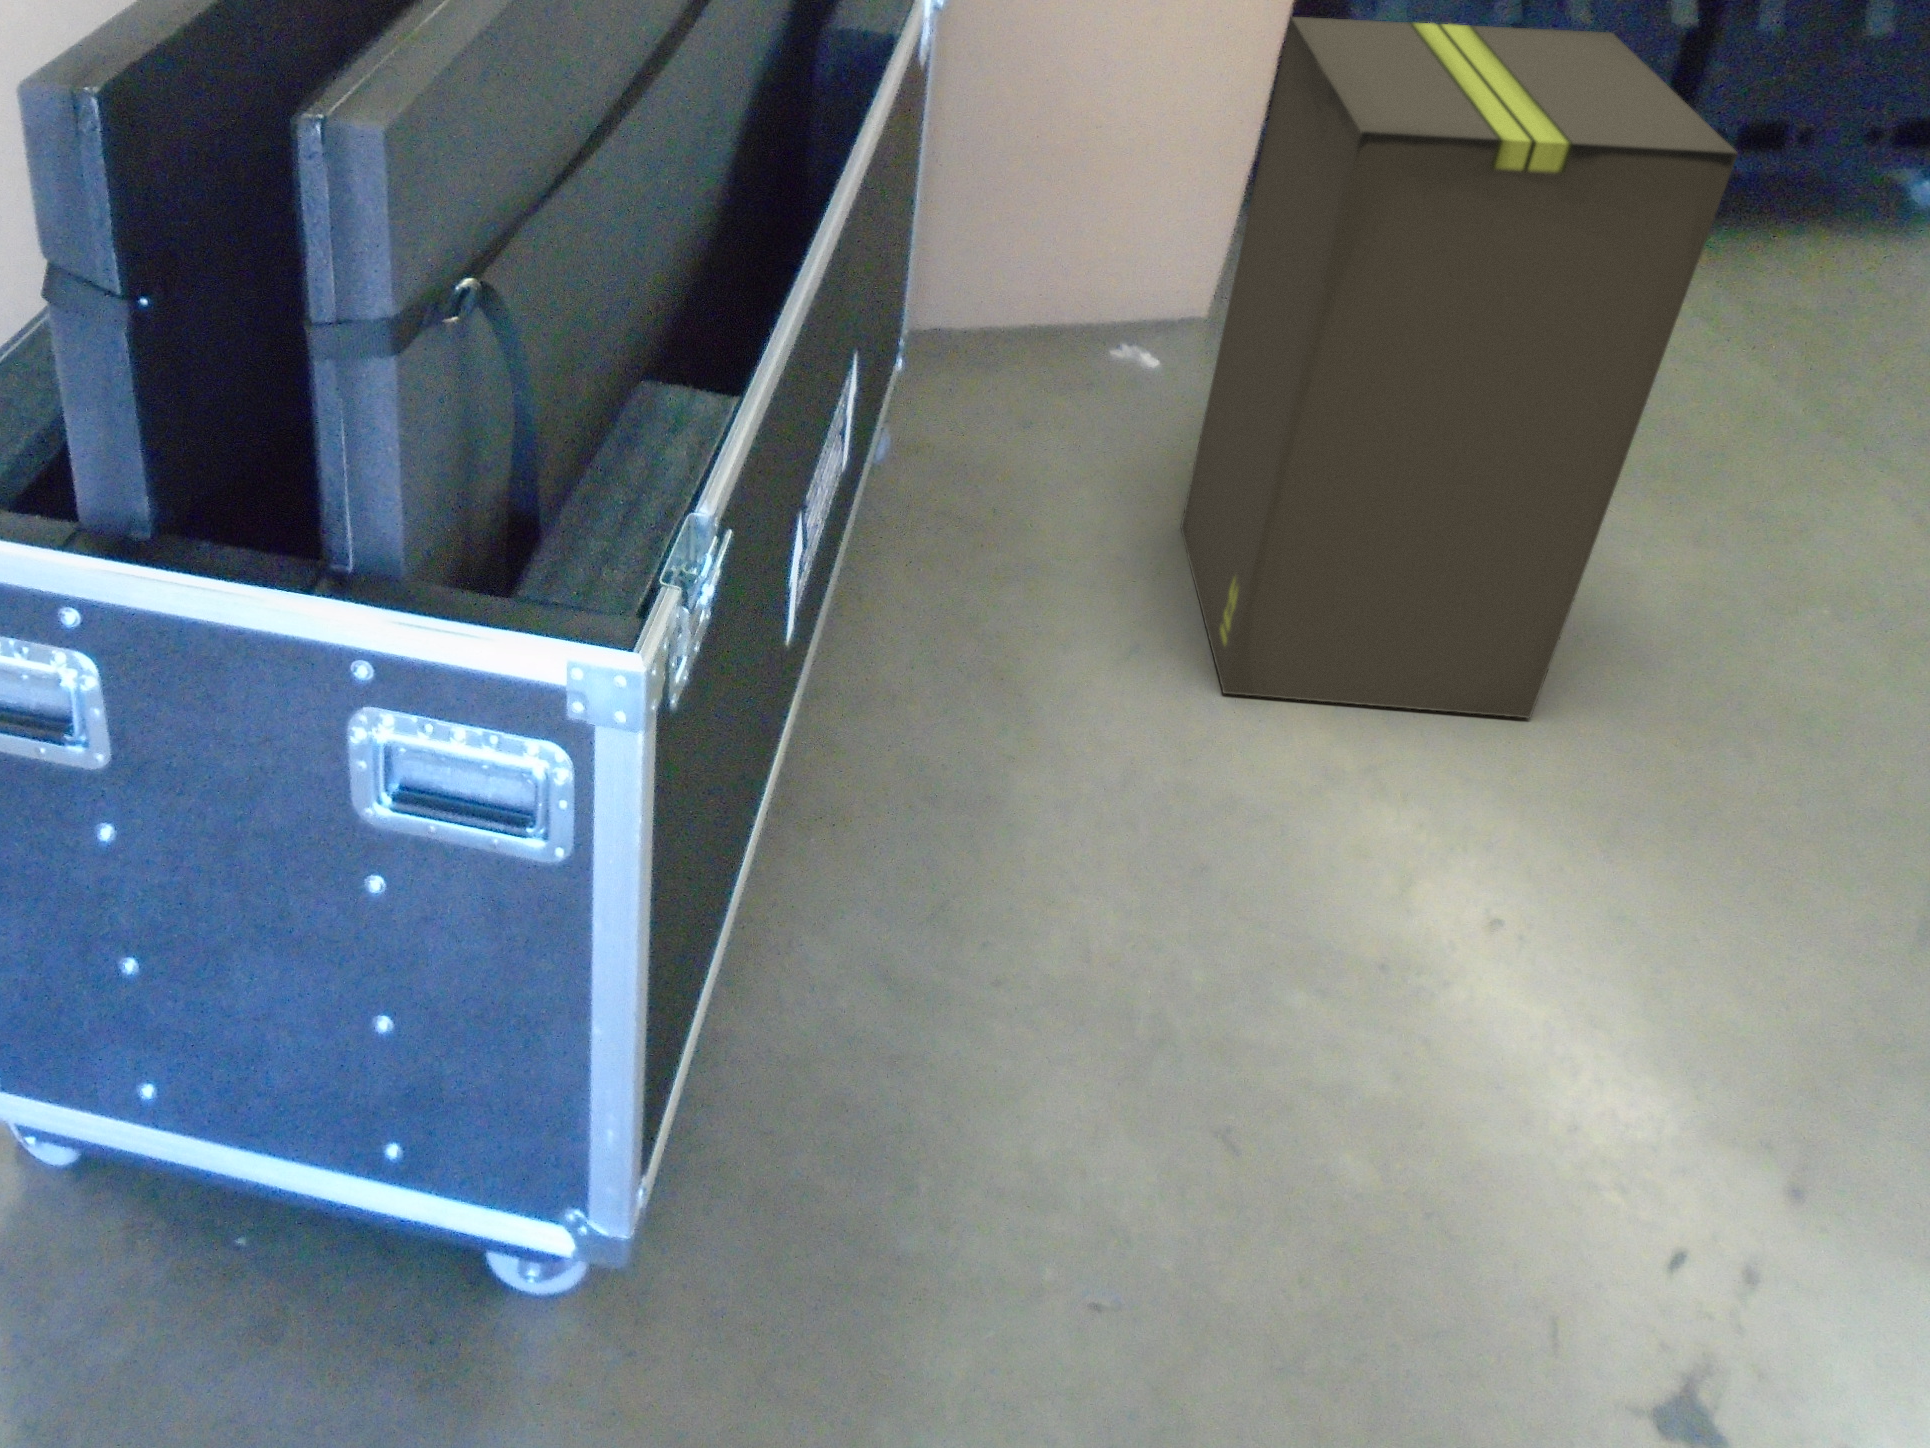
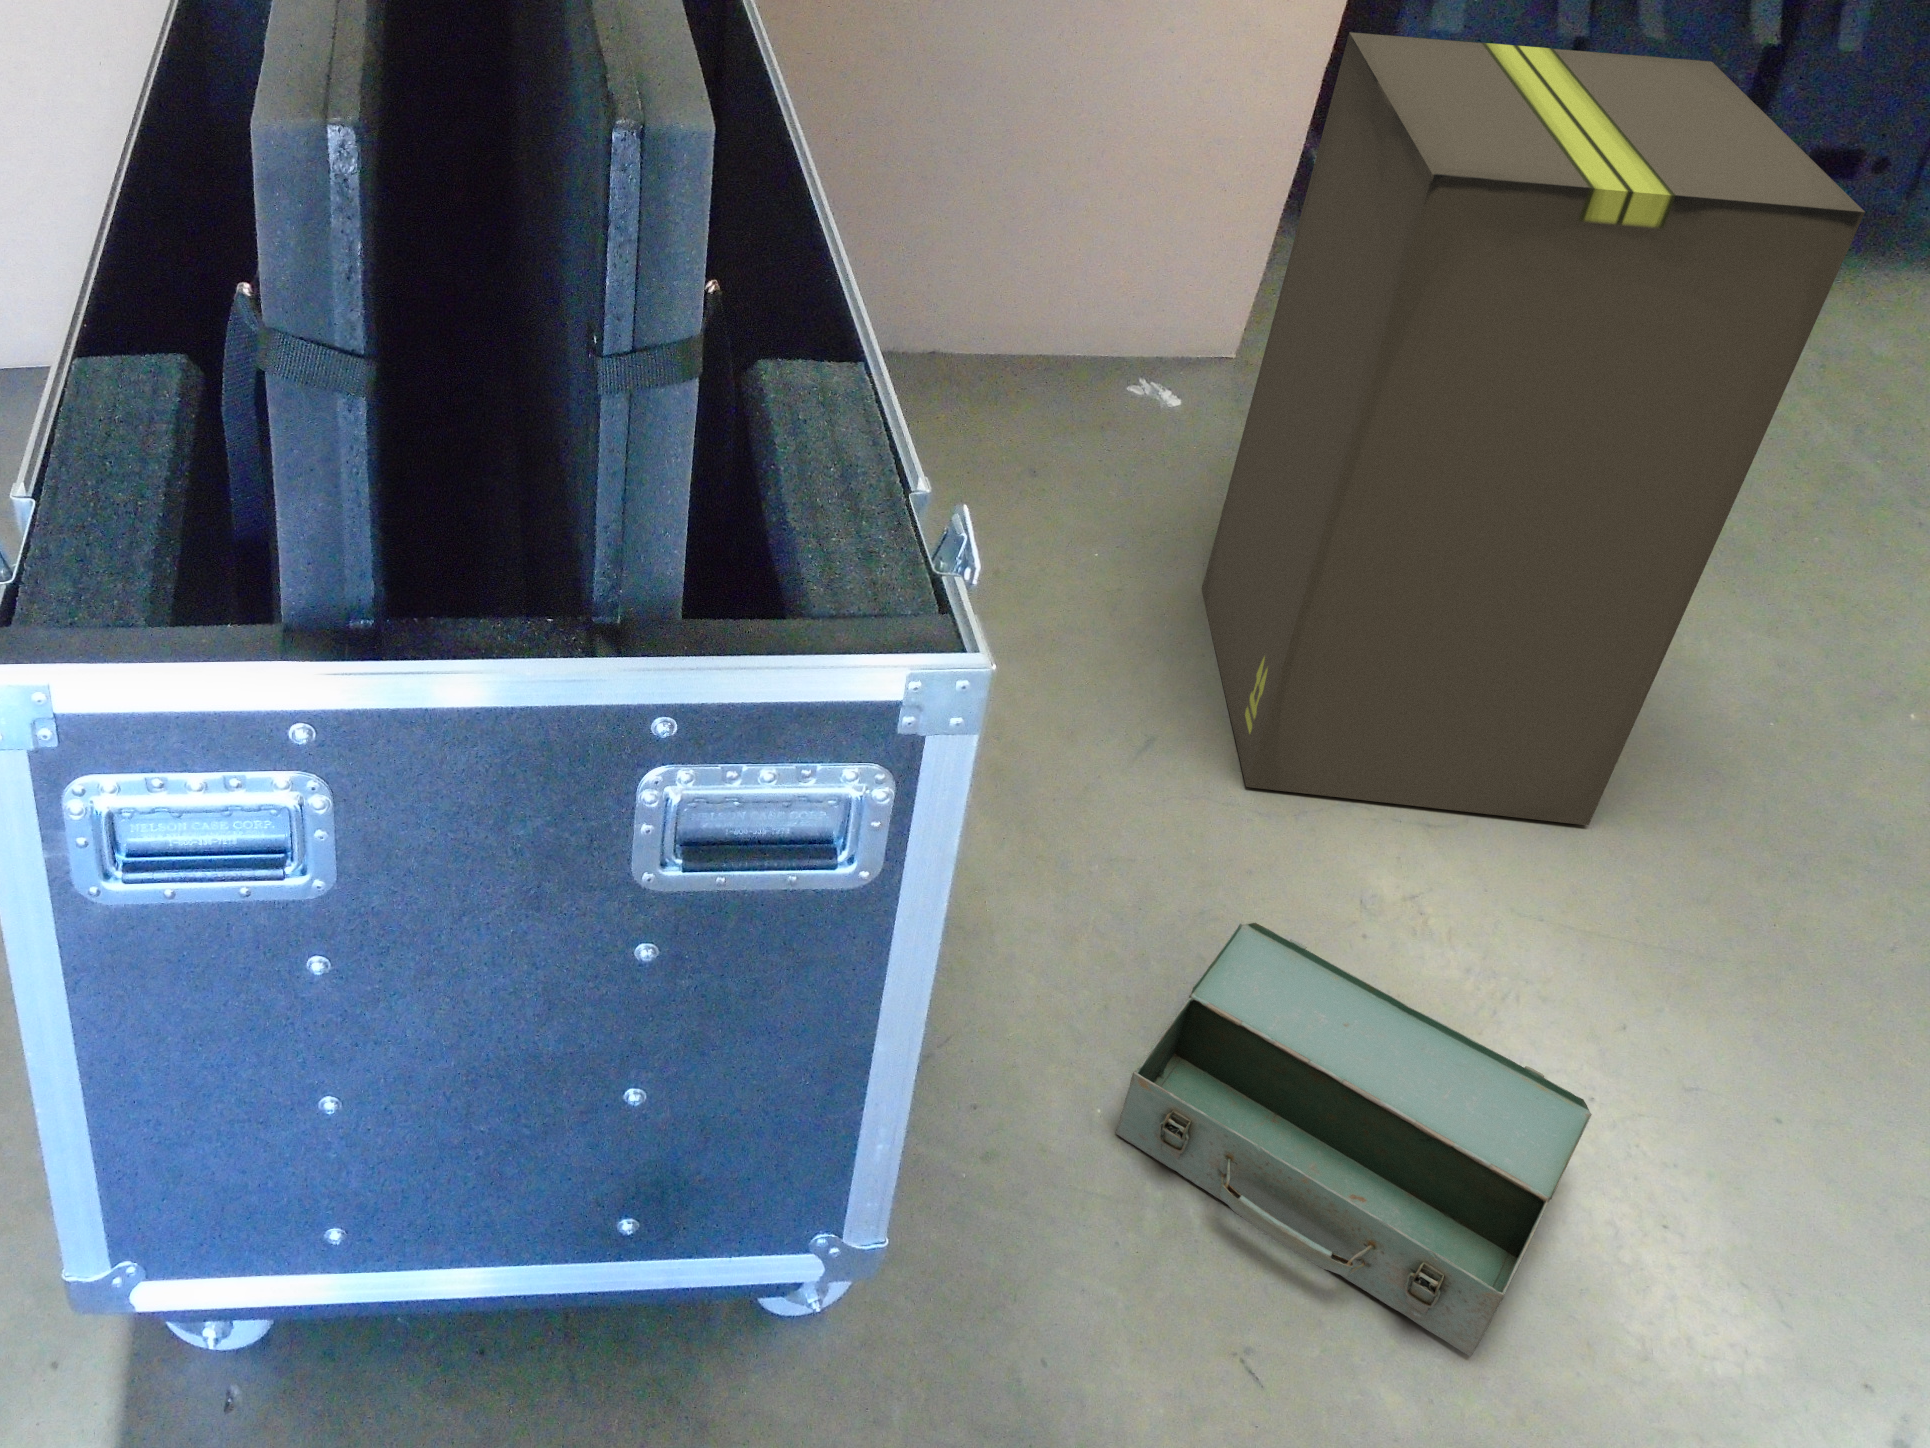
toolbox: none [1112,799,1528,1152] -> present [1116,923,1592,1356]

